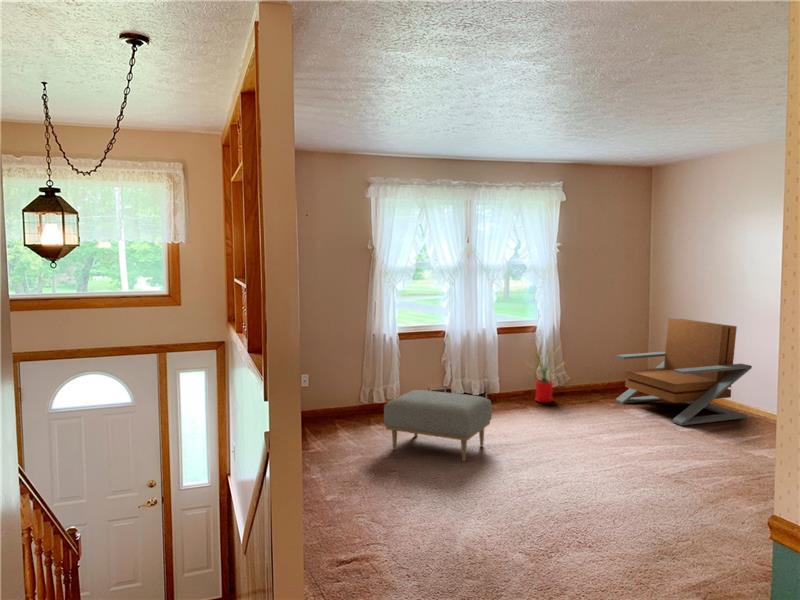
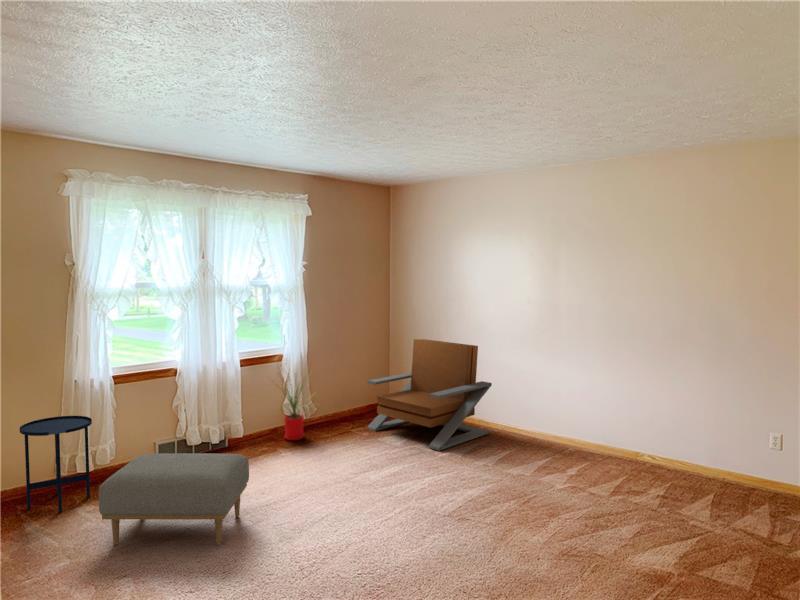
side table: none [338,360,383,426] -> present [20,416,92,512]

